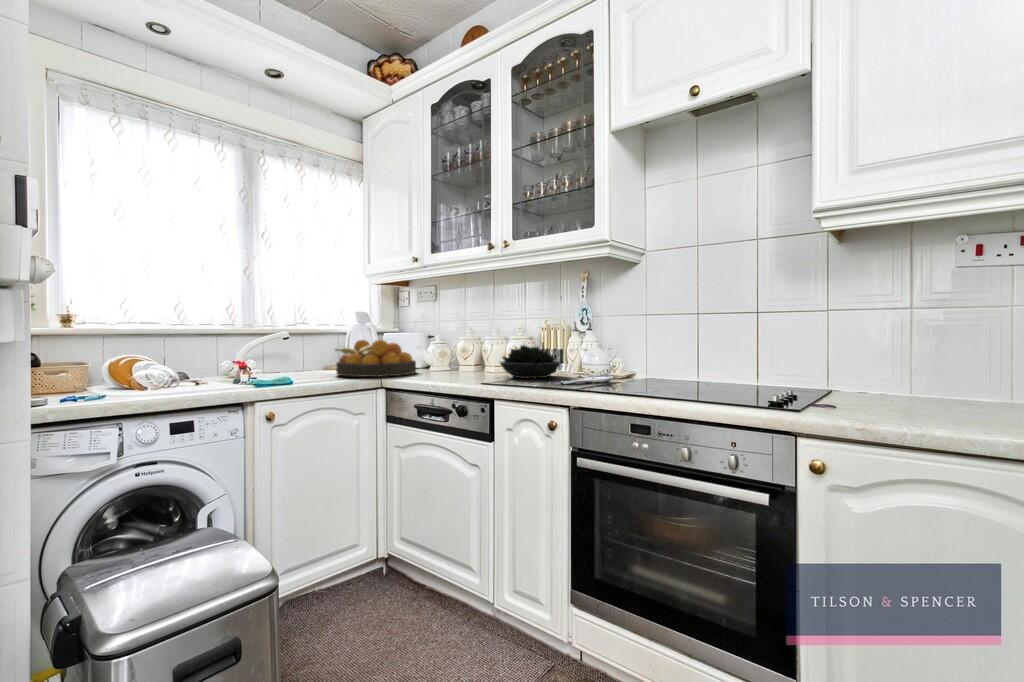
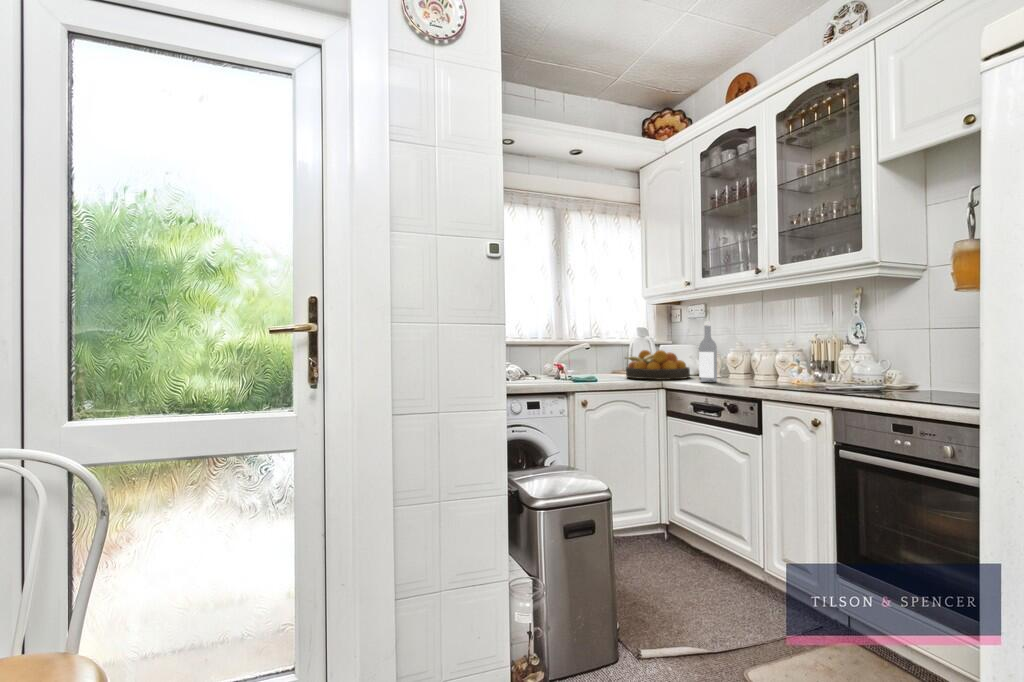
wine bottle: none [425,304,445,379] -> present [699,322,717,382]
succulent plant: present [500,345,561,378] -> none [767,355,831,385]

